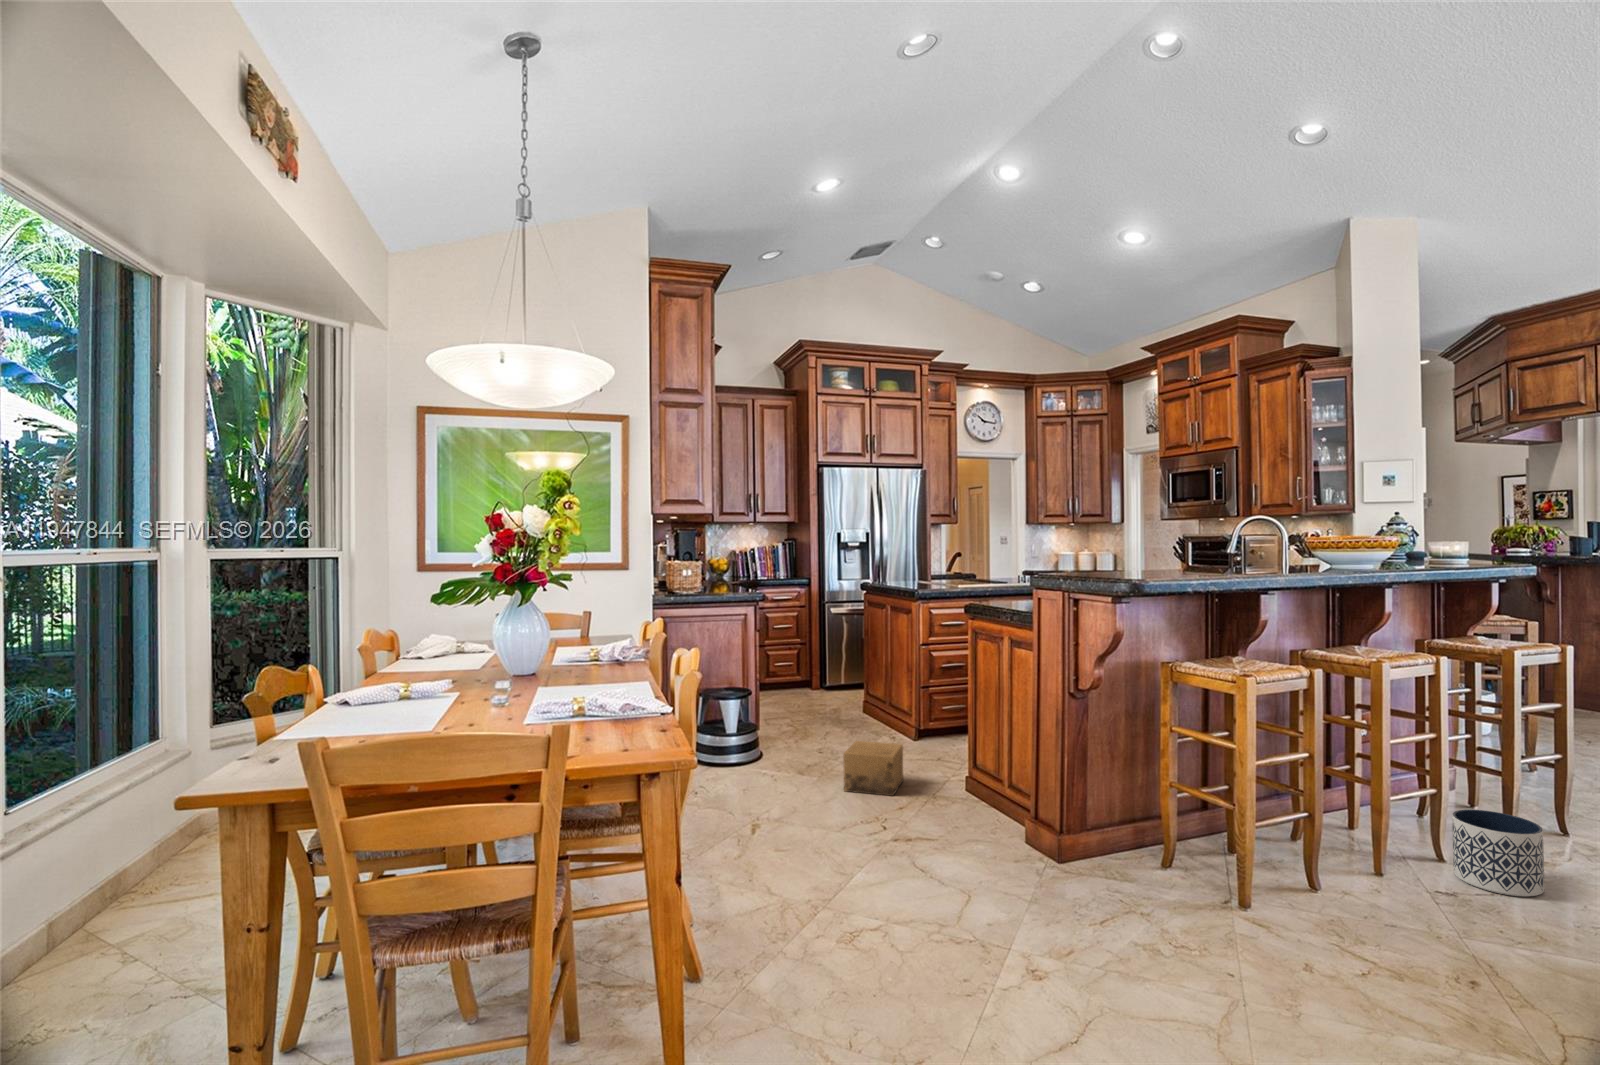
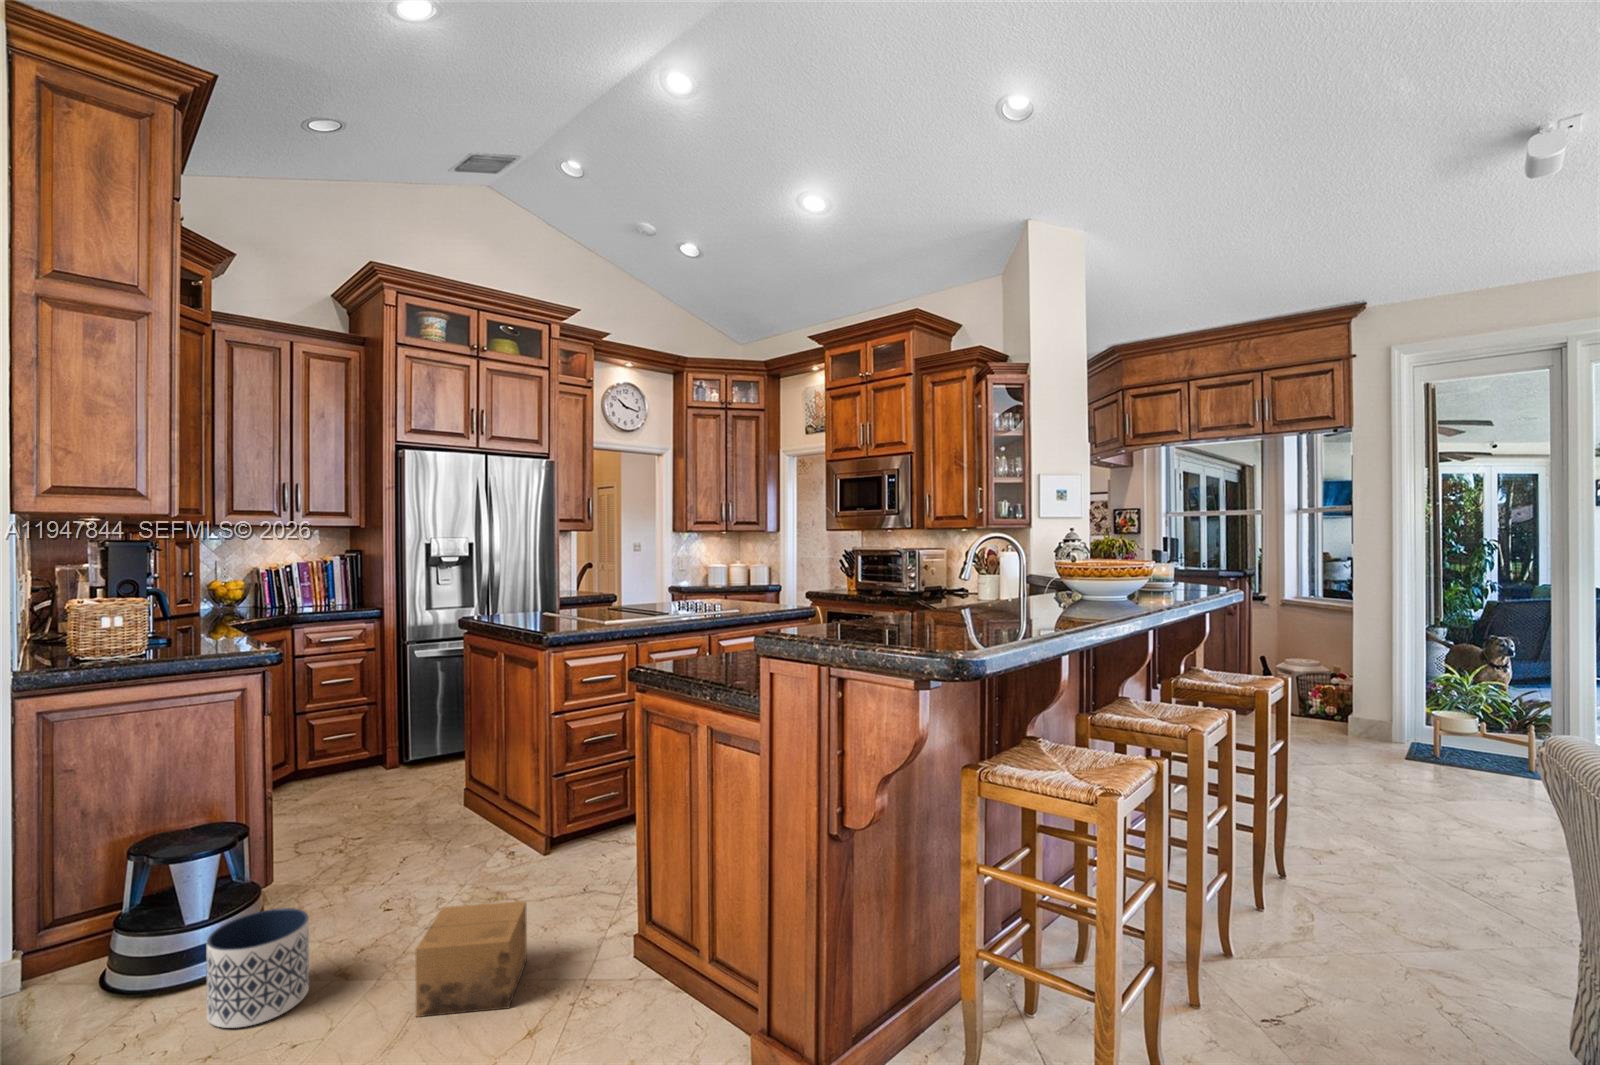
planter: present [1452,810,1544,897] -> present [206,908,309,1028]

